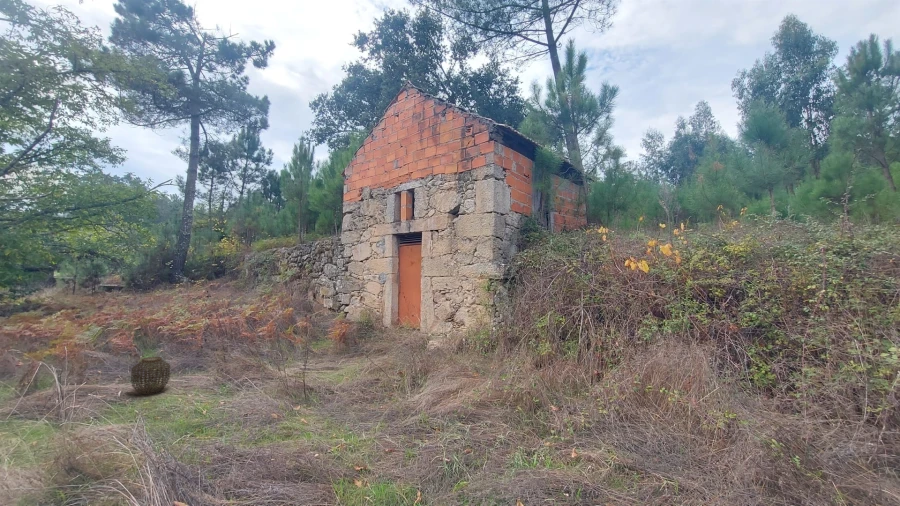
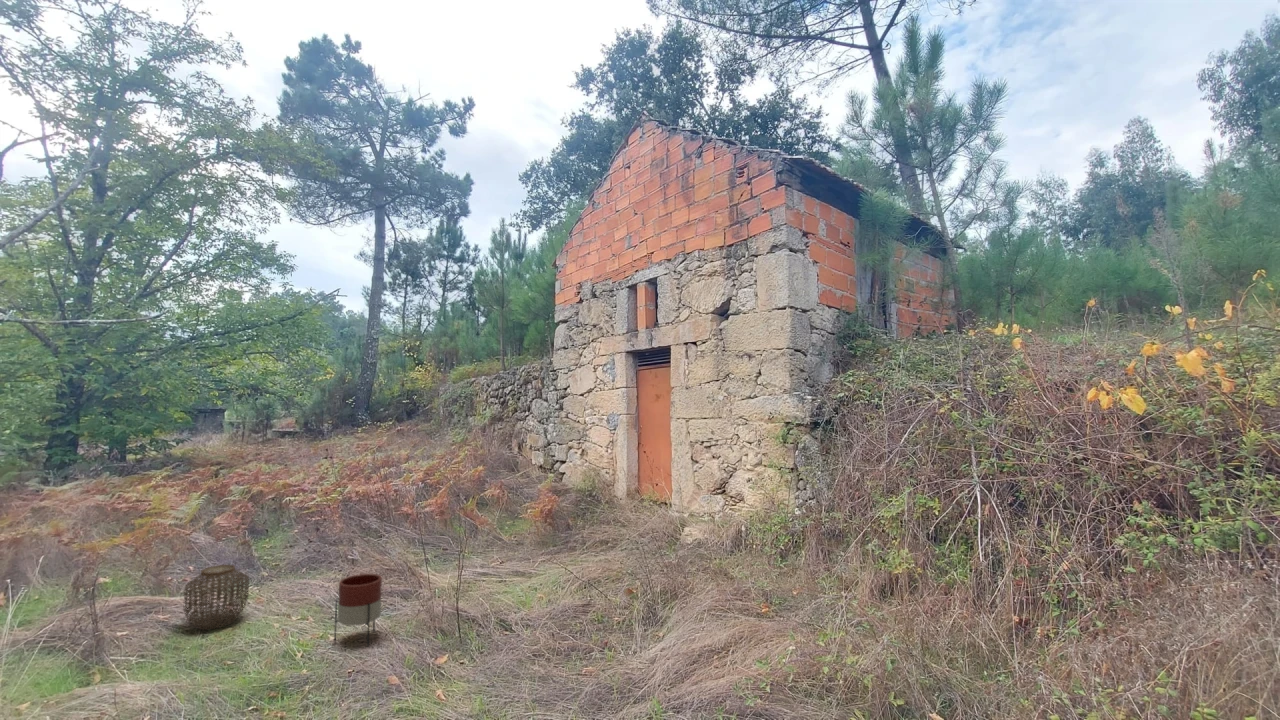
planter: none [232,360,261,399] -> present [334,574,382,646]

